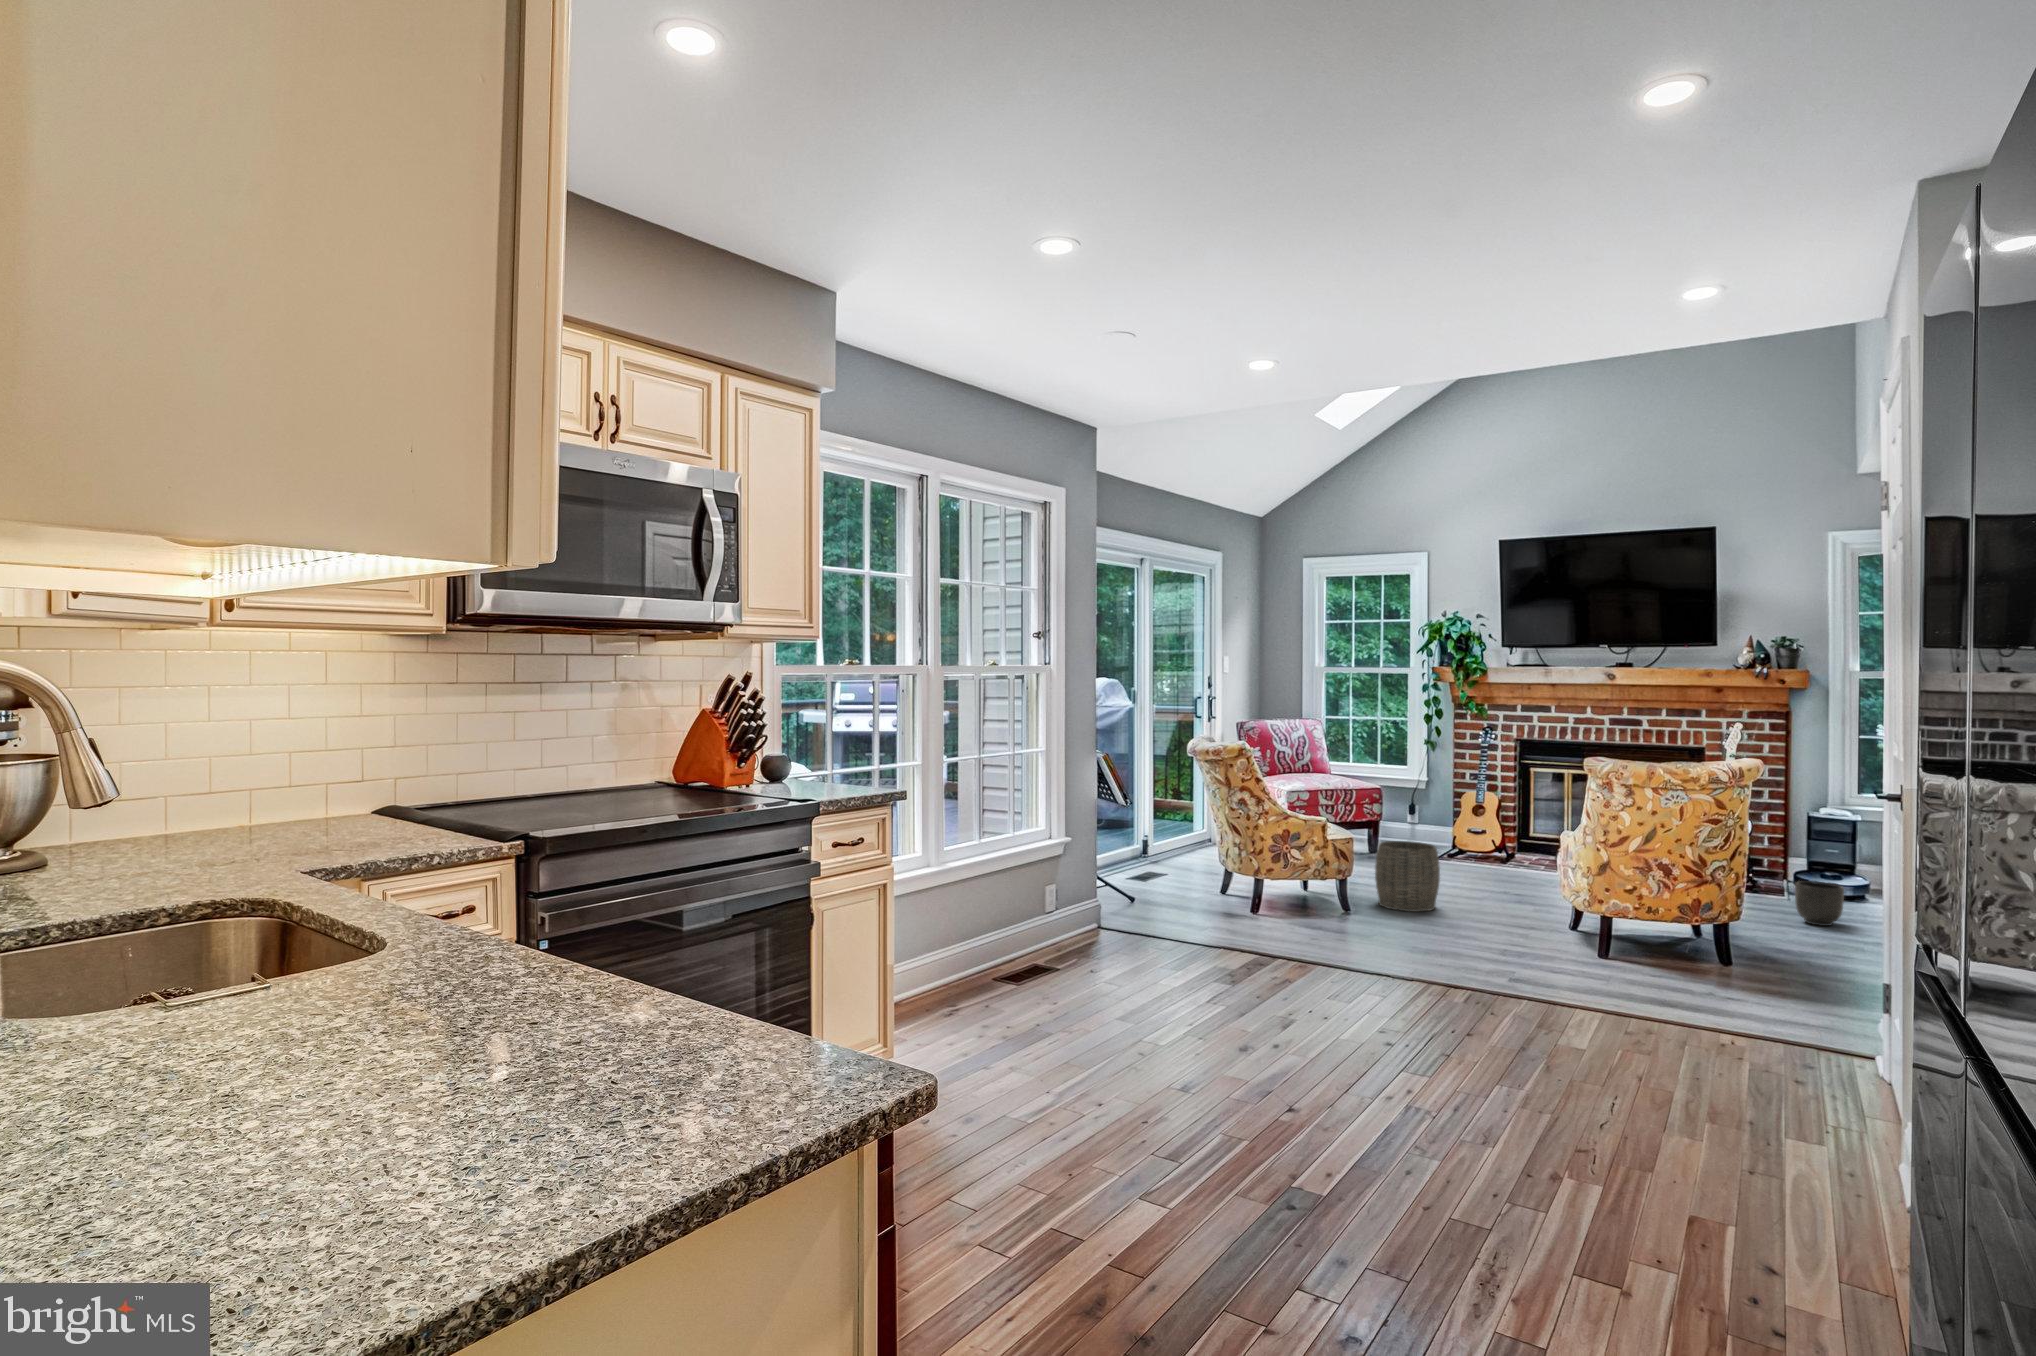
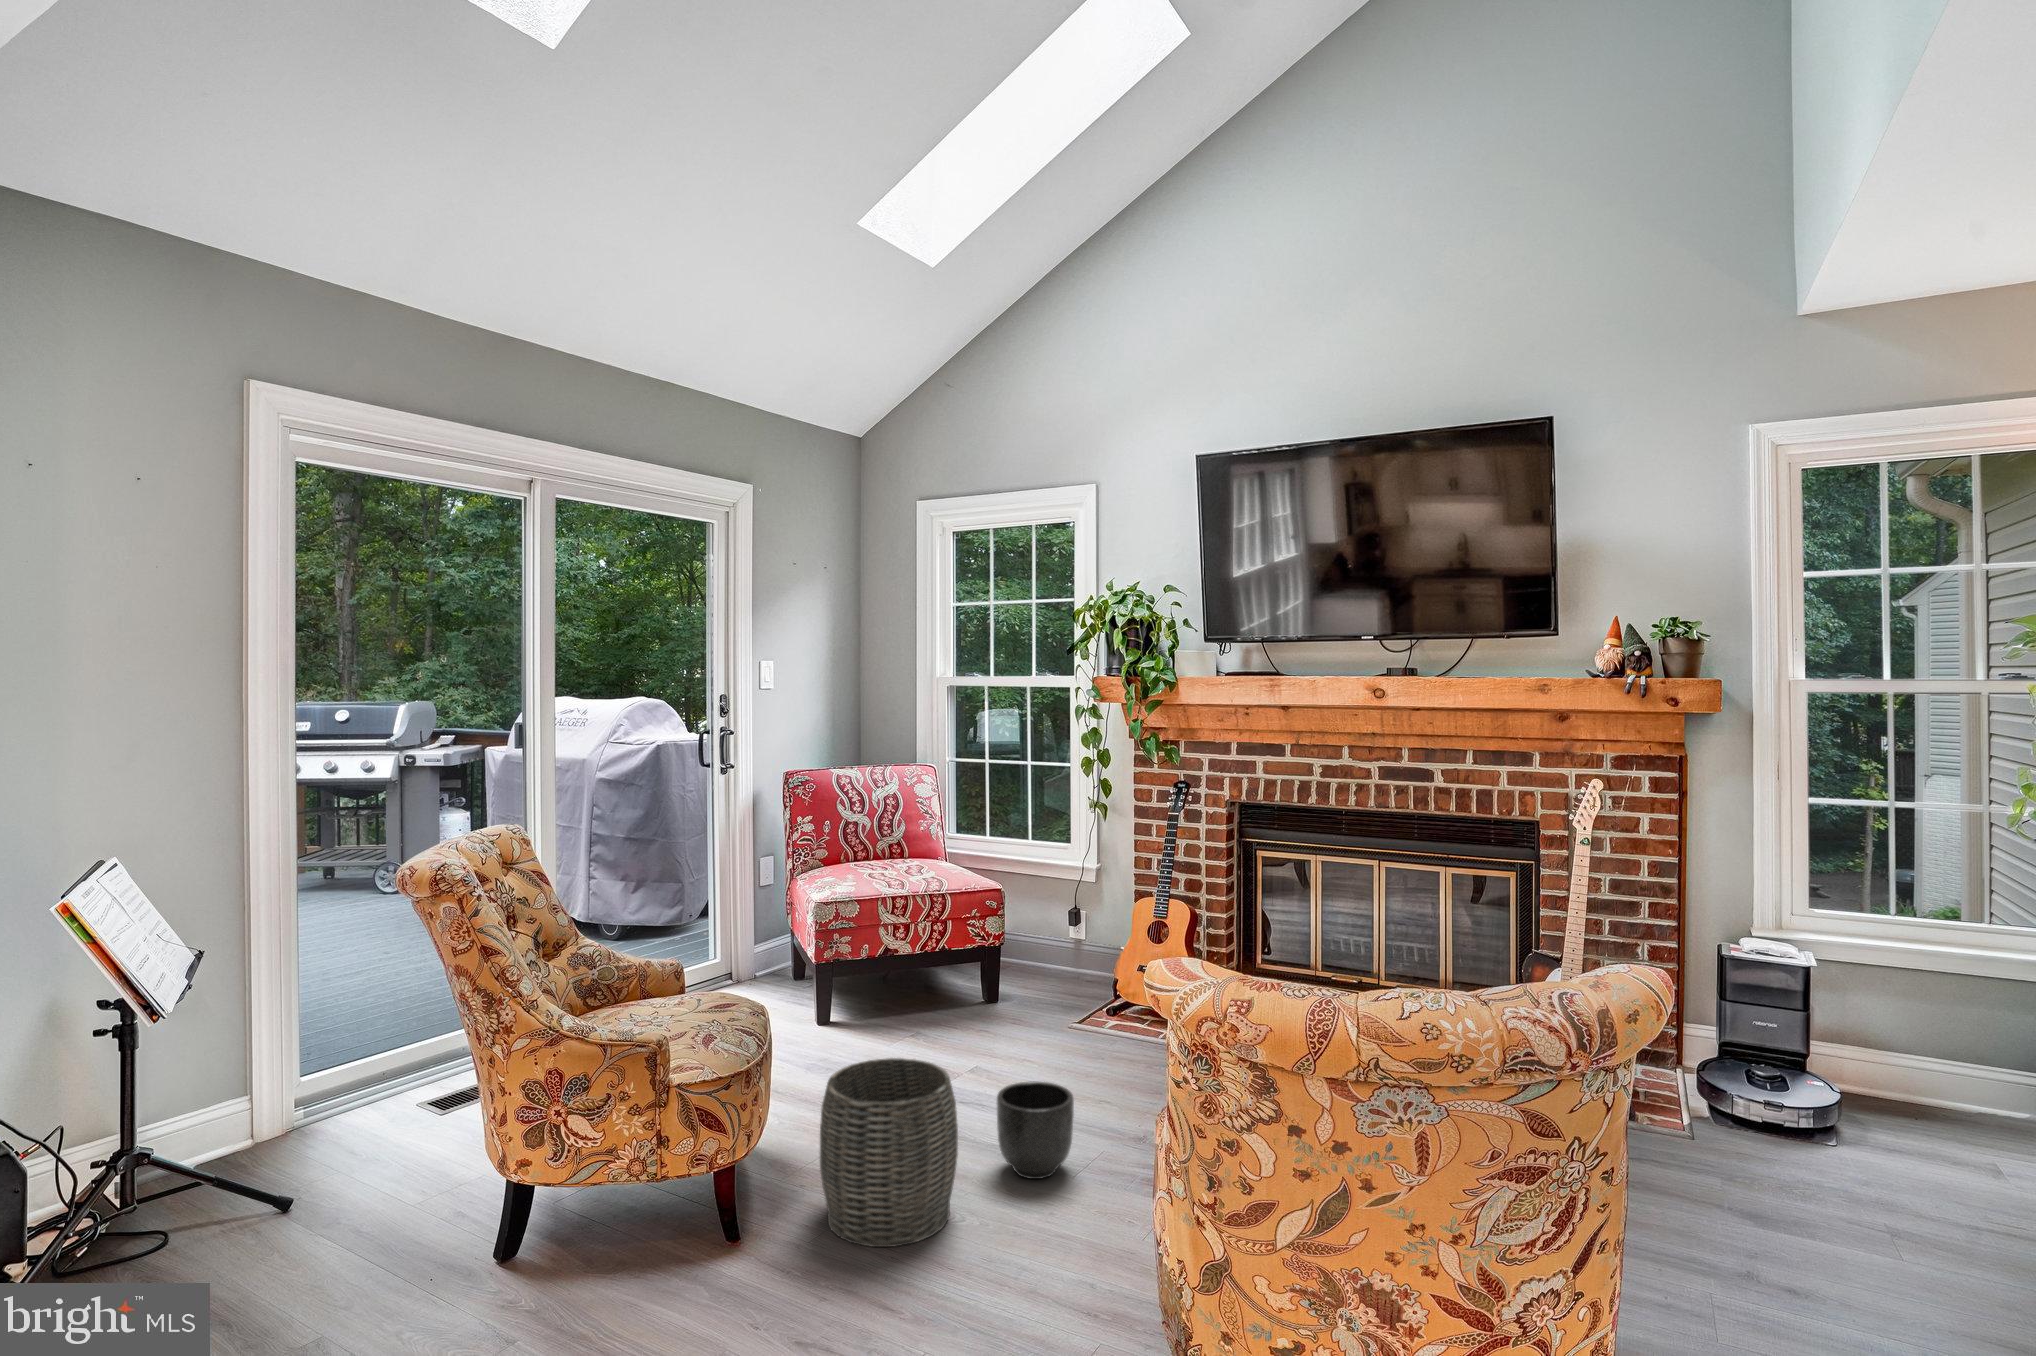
planter: present [1795,881,1844,926] -> present [997,1081,1074,1179]

